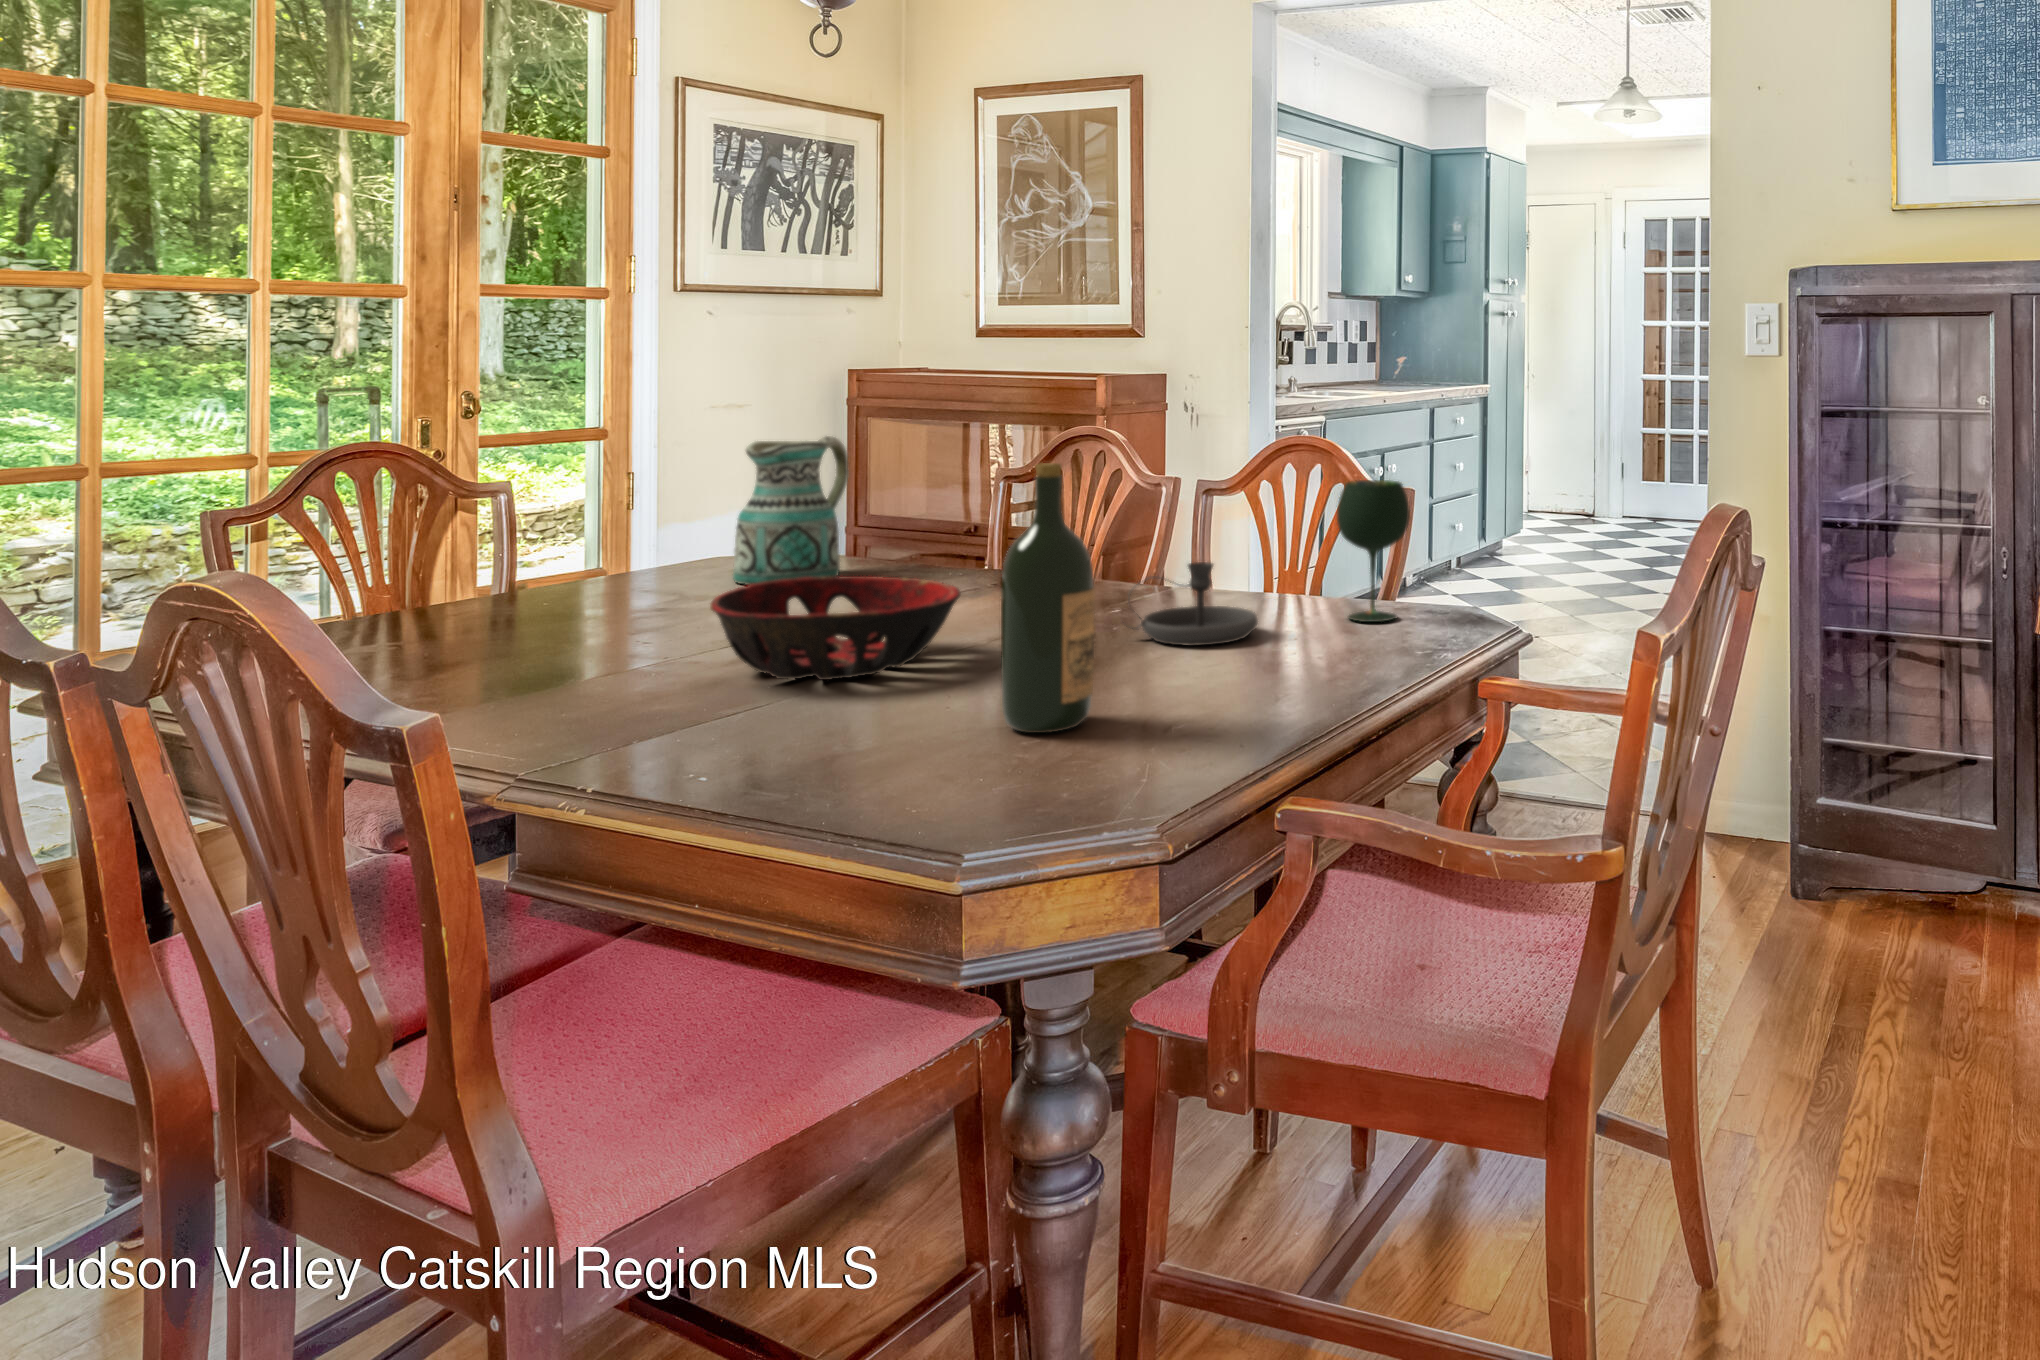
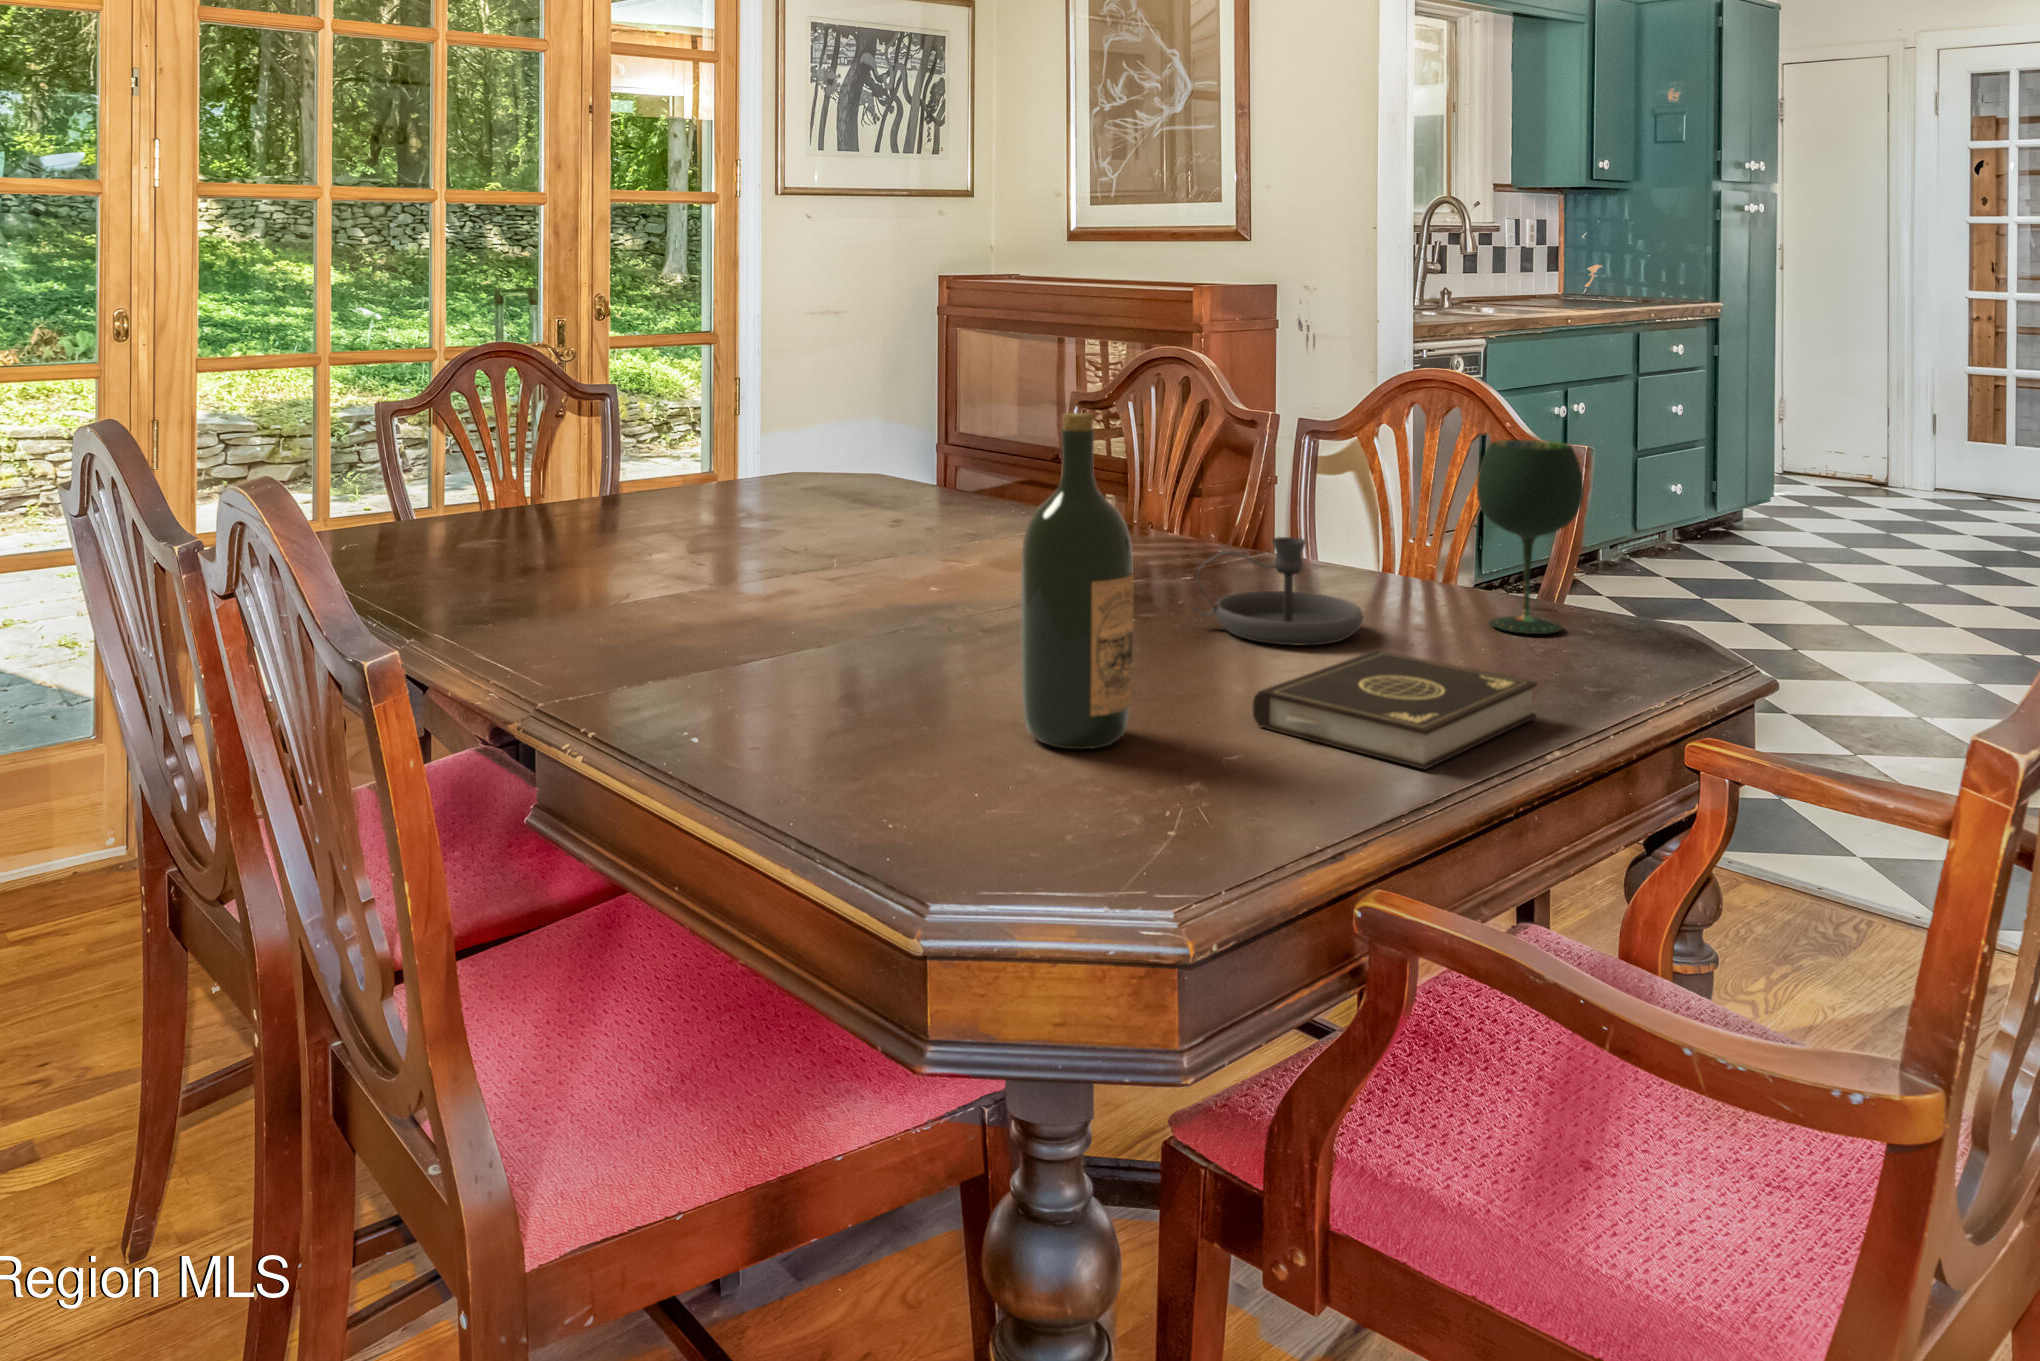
ceramic pitcher: present [733,436,849,585] -> none [798,360,913,522]
decorative bowl: present [710,576,960,680] -> none [741,524,1000,645]
book: none [1186,639,1387,715] -> present [1253,650,1537,769]

